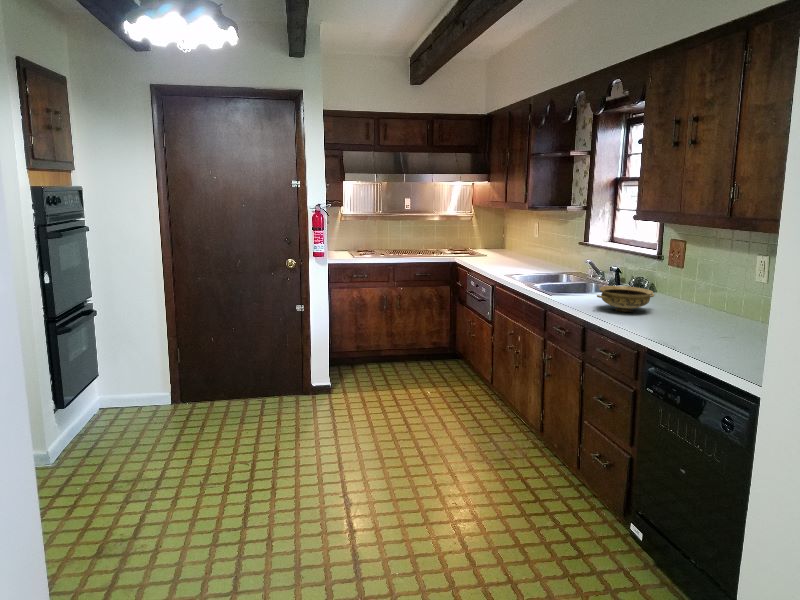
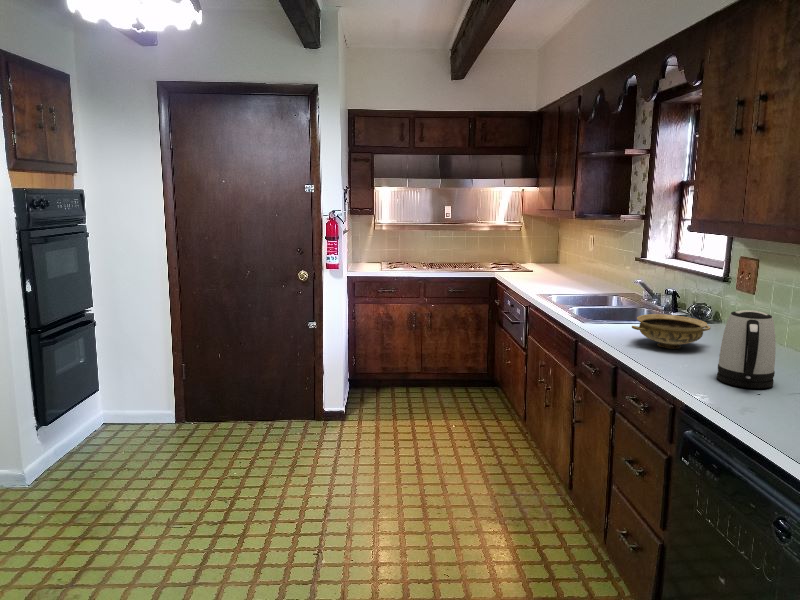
kettle: none [667,278,709,335] -> present [717,310,776,388]

